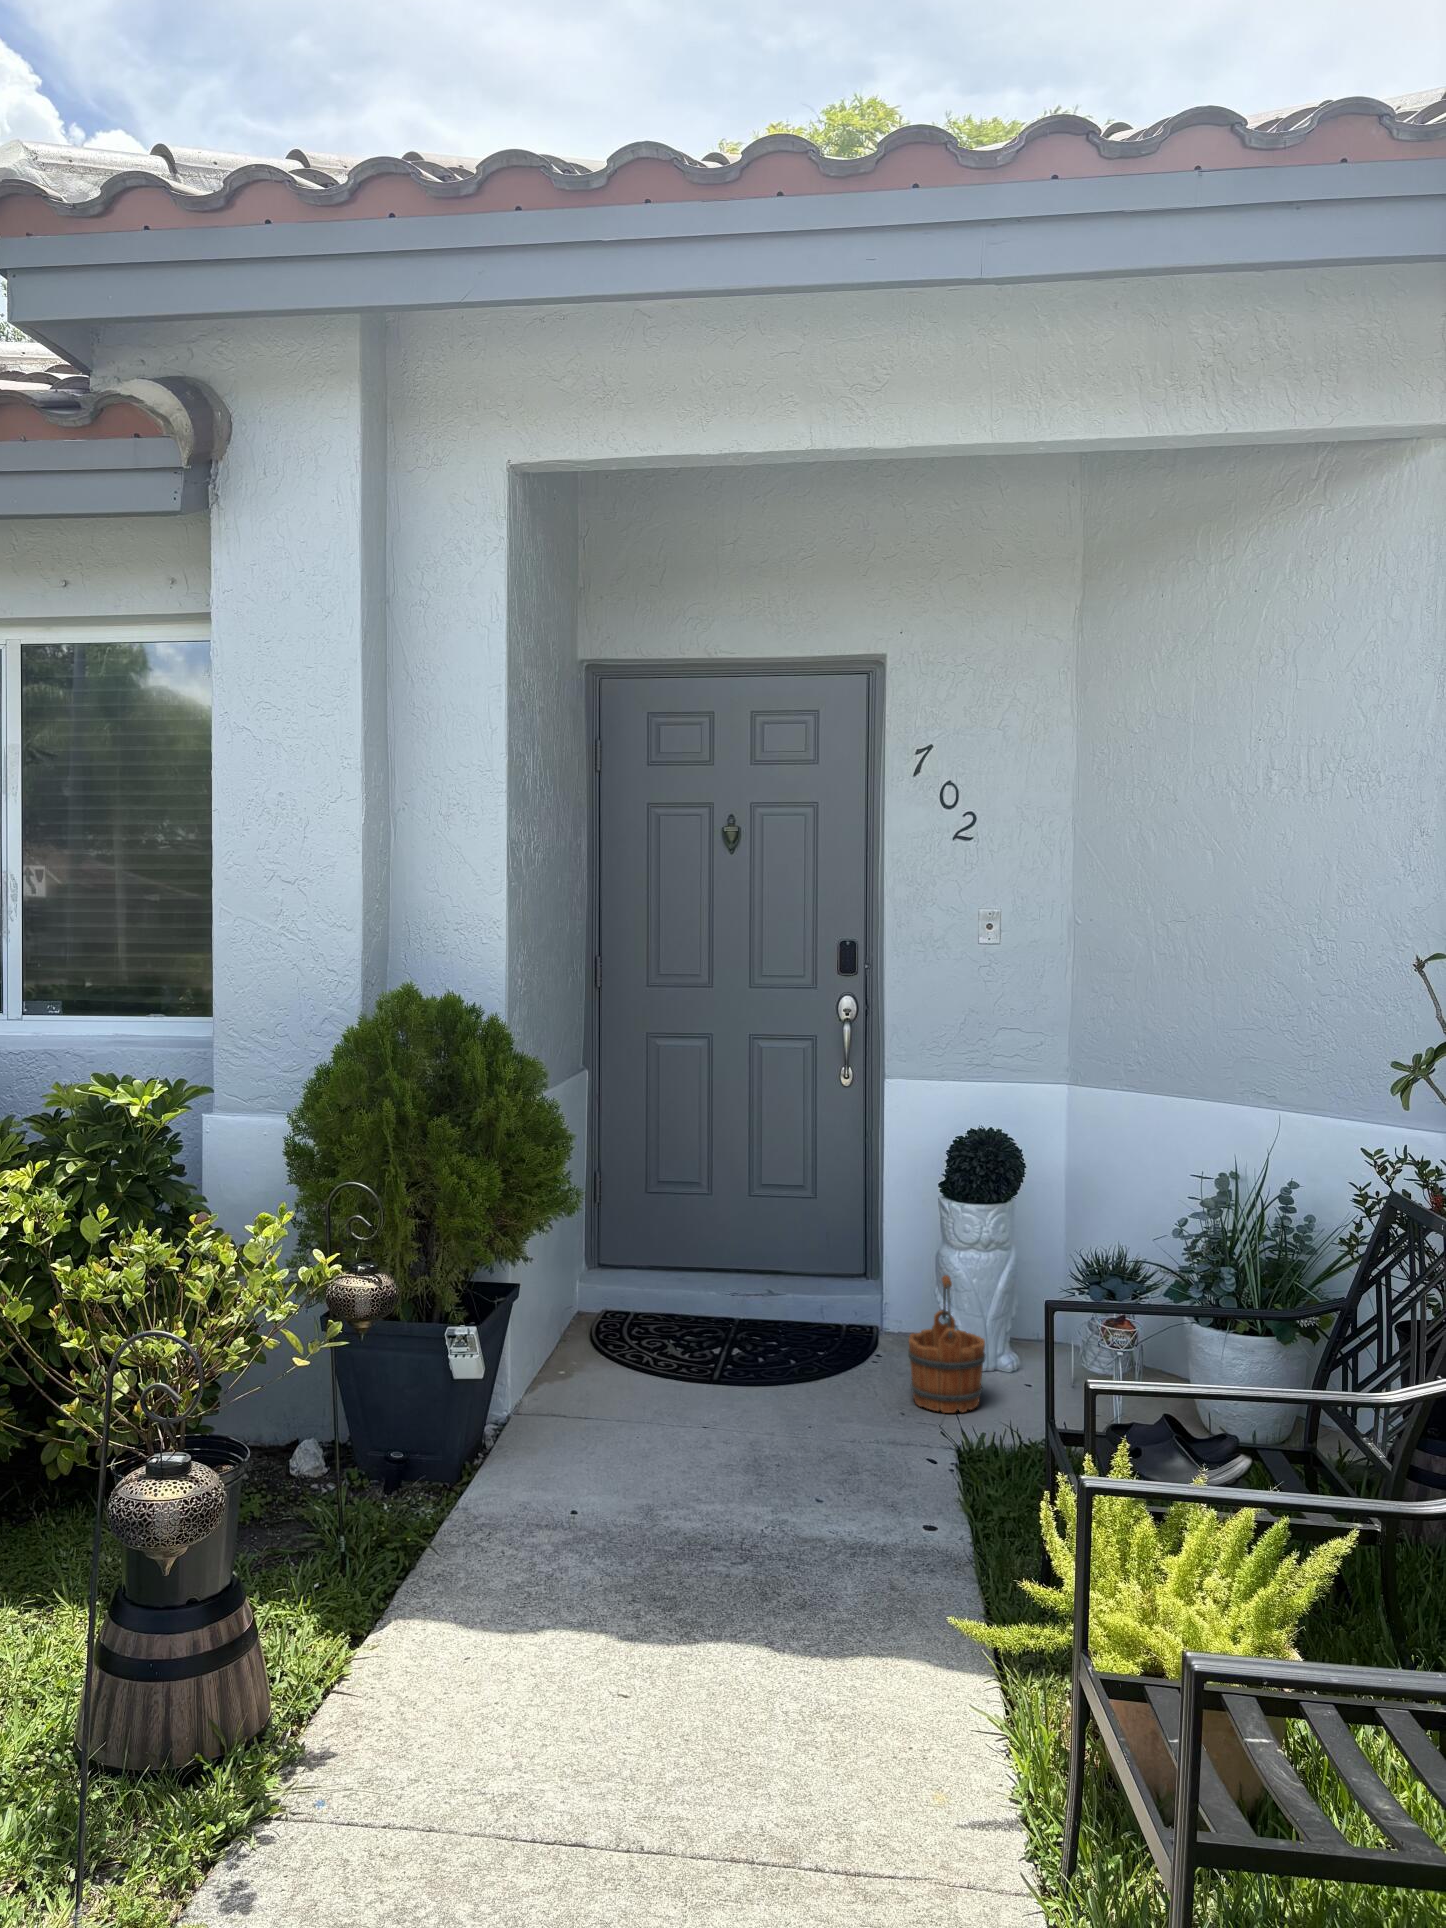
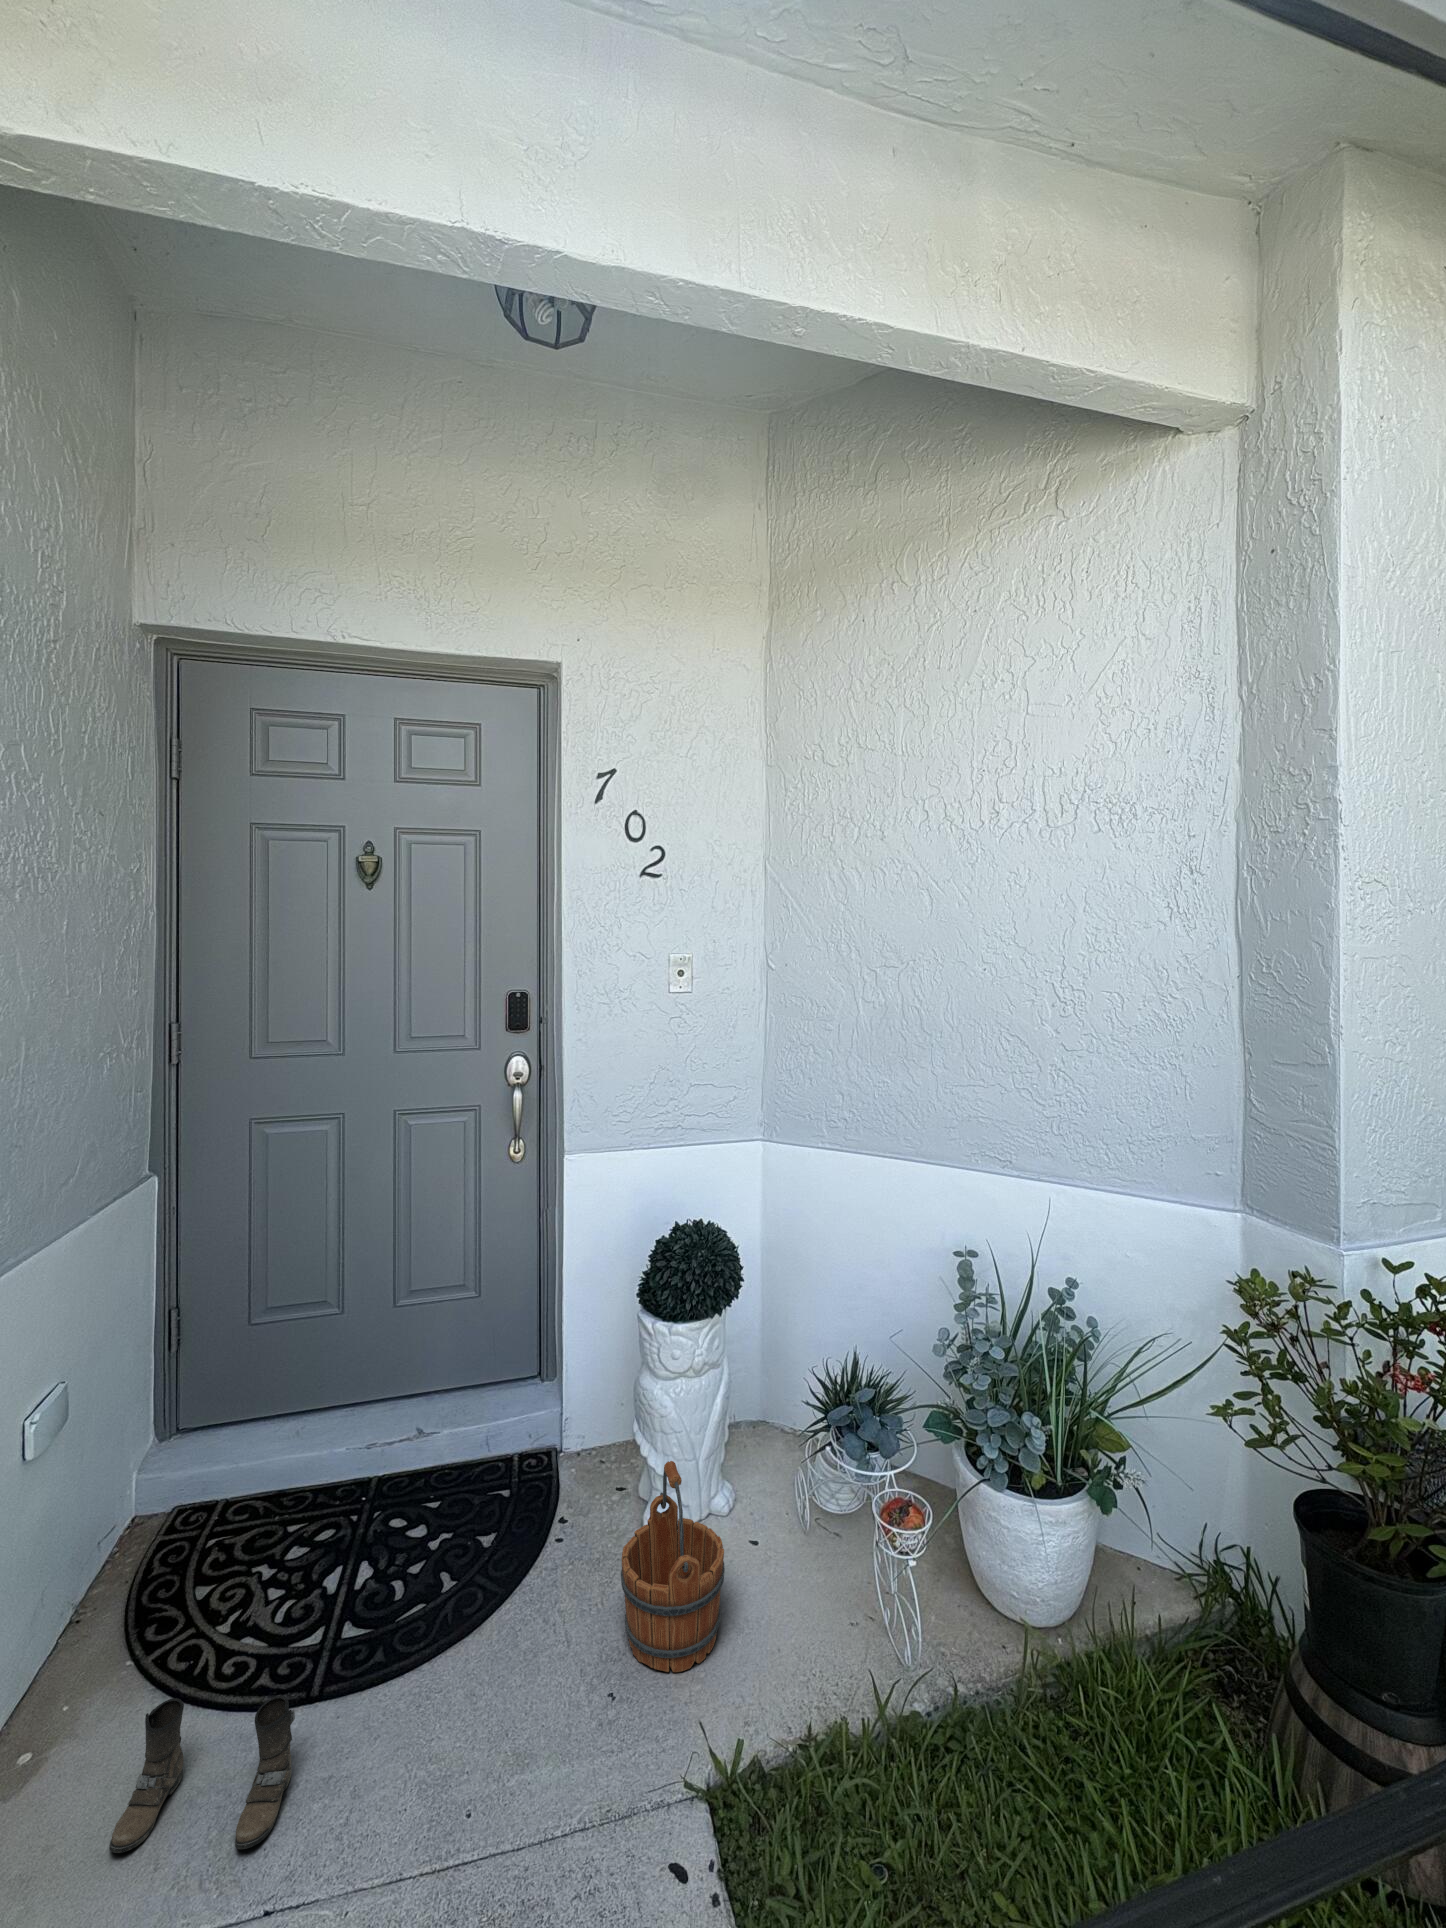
boots: none [602,1347,697,1416] -> present [109,1696,295,1853]

